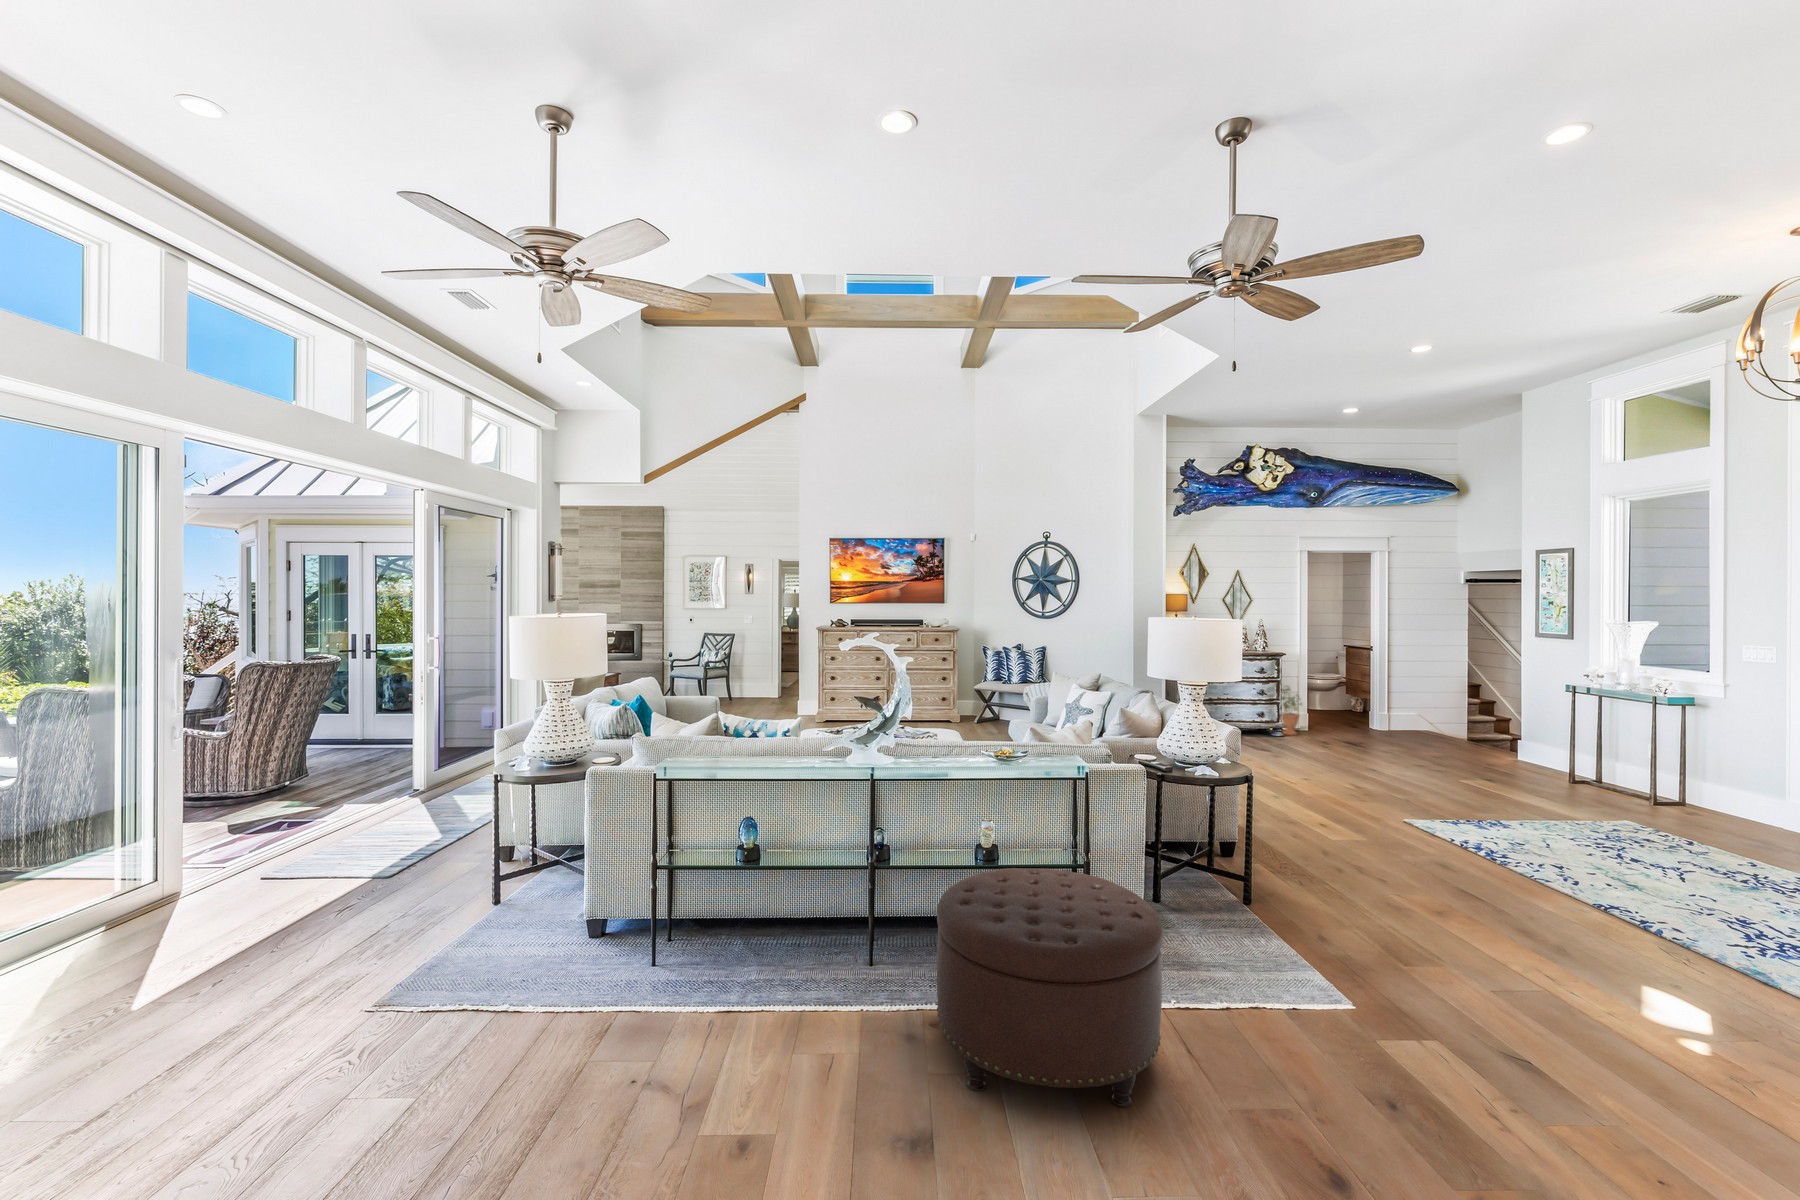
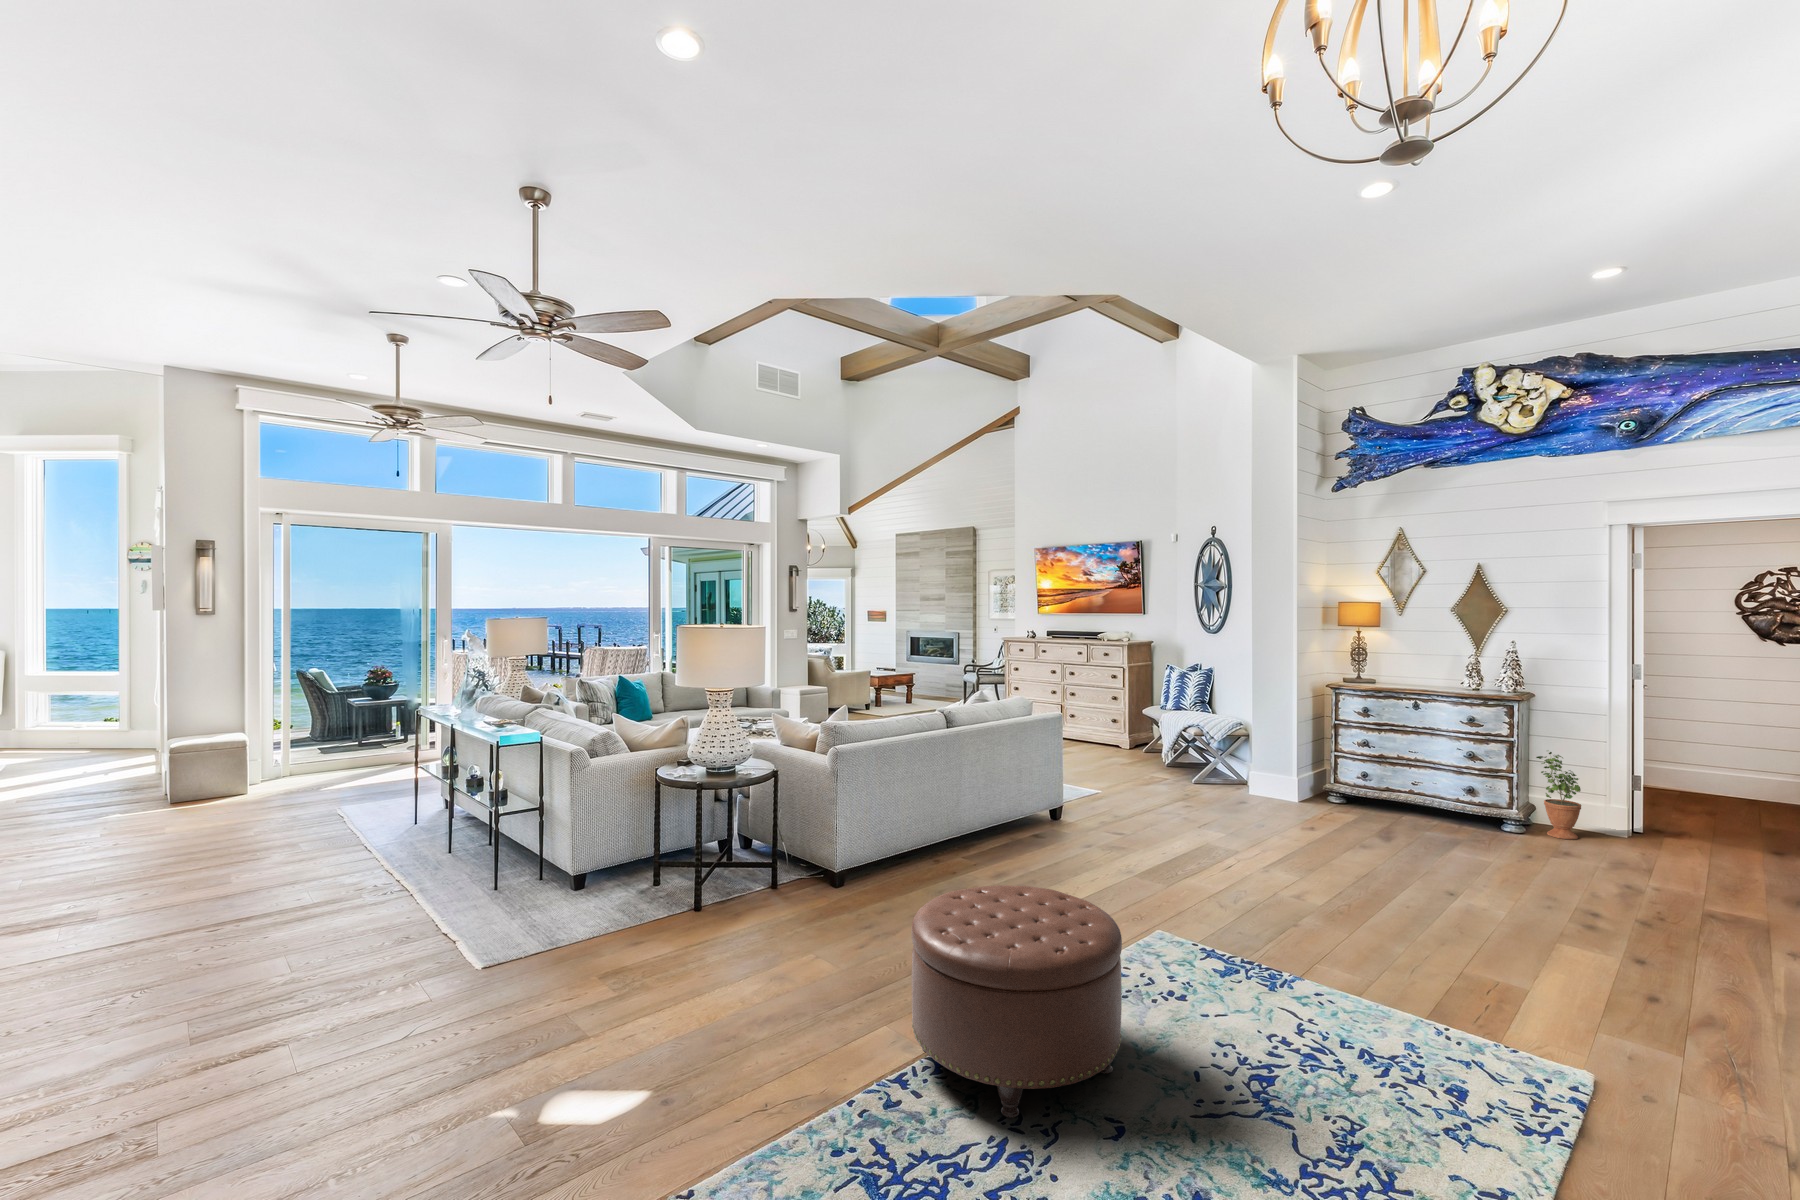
ottoman: present [937,868,1163,1107] -> present [911,885,1122,1118]

